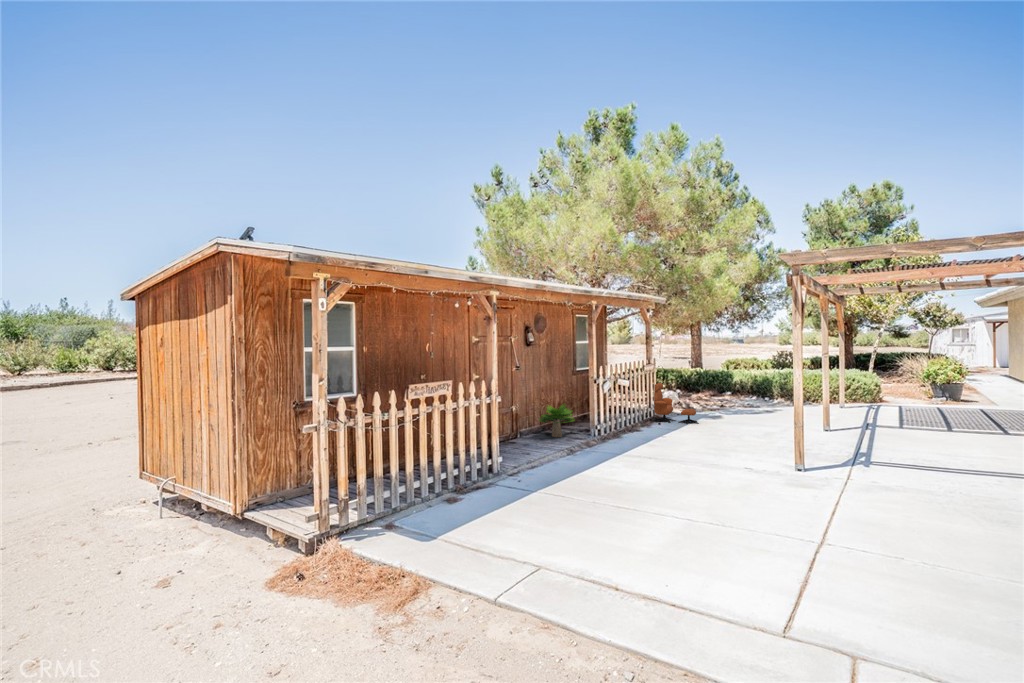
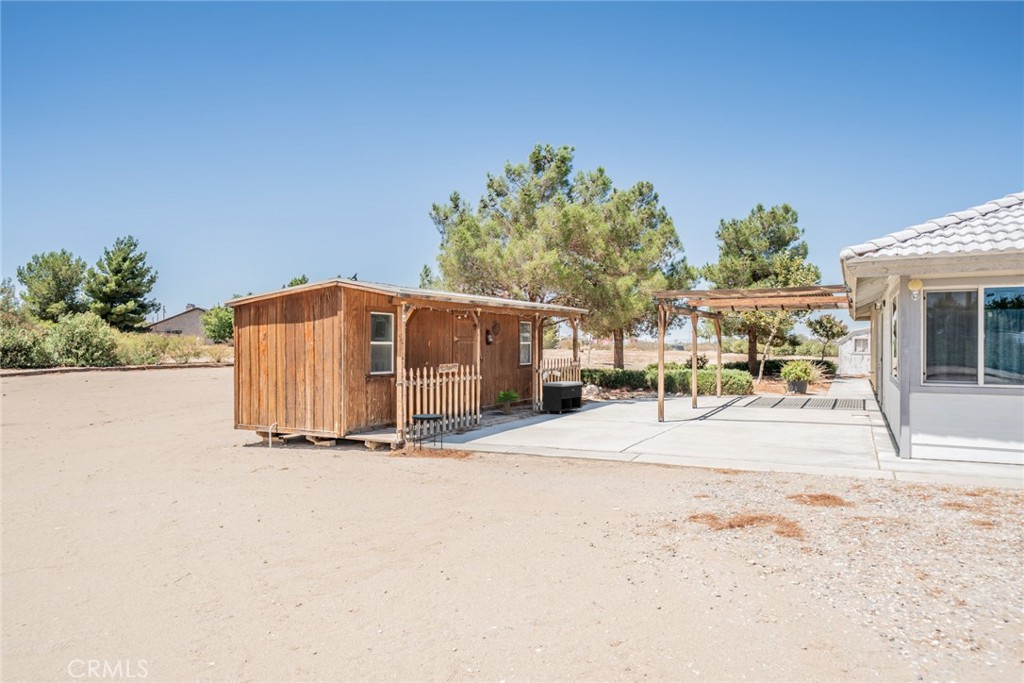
lounge chair: present [654,383,699,424] -> none [579,376,613,408]
storage bench: none [604,391,659,437] -> present [543,381,583,414]
side table: none [340,473,400,551] -> present [412,414,444,451]

